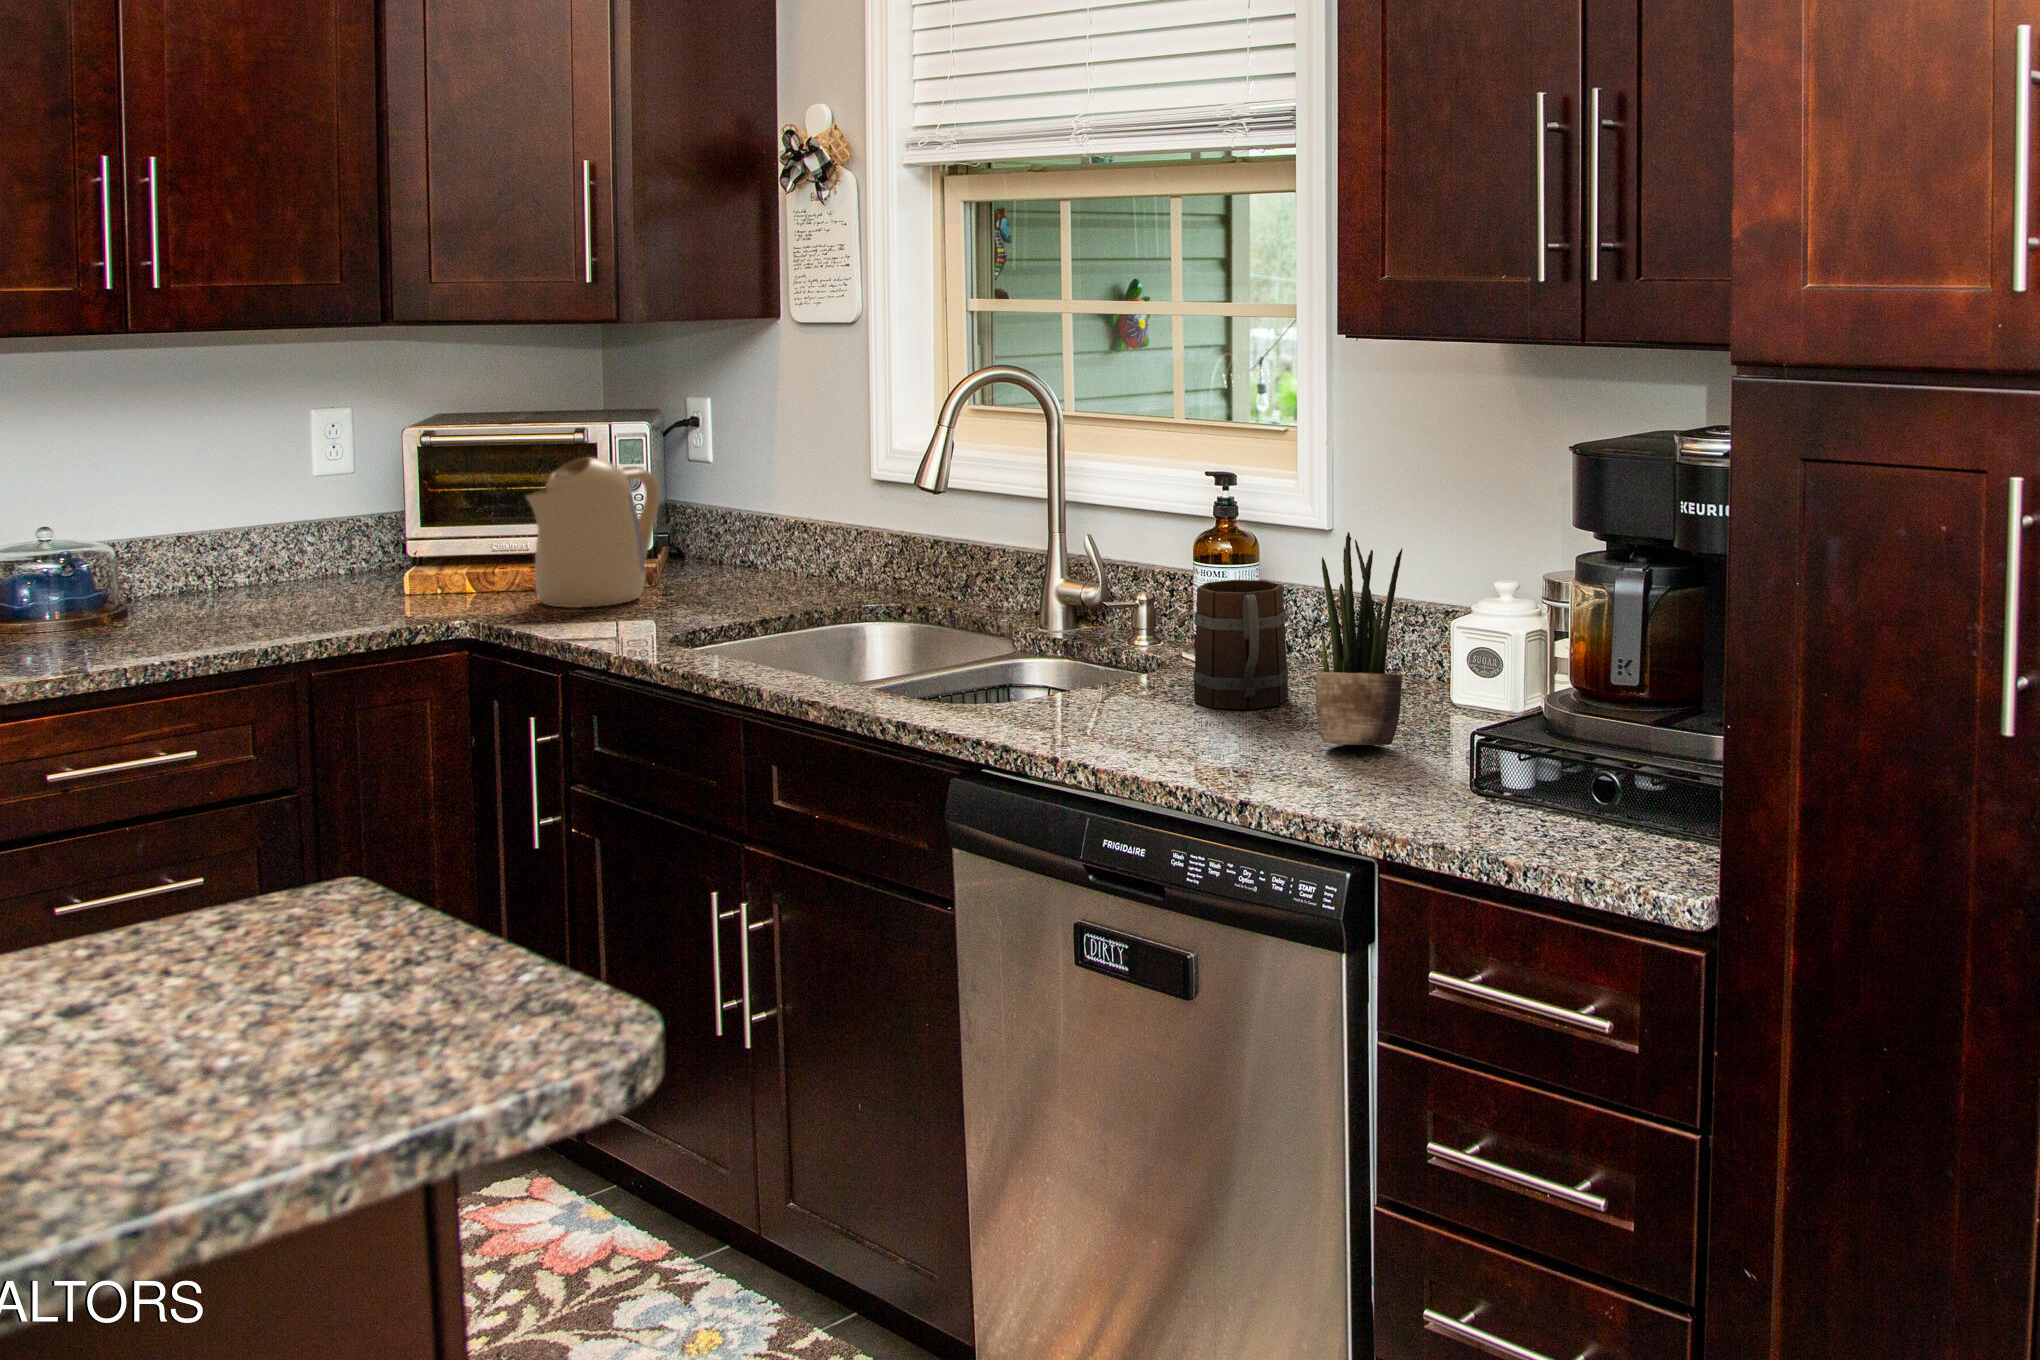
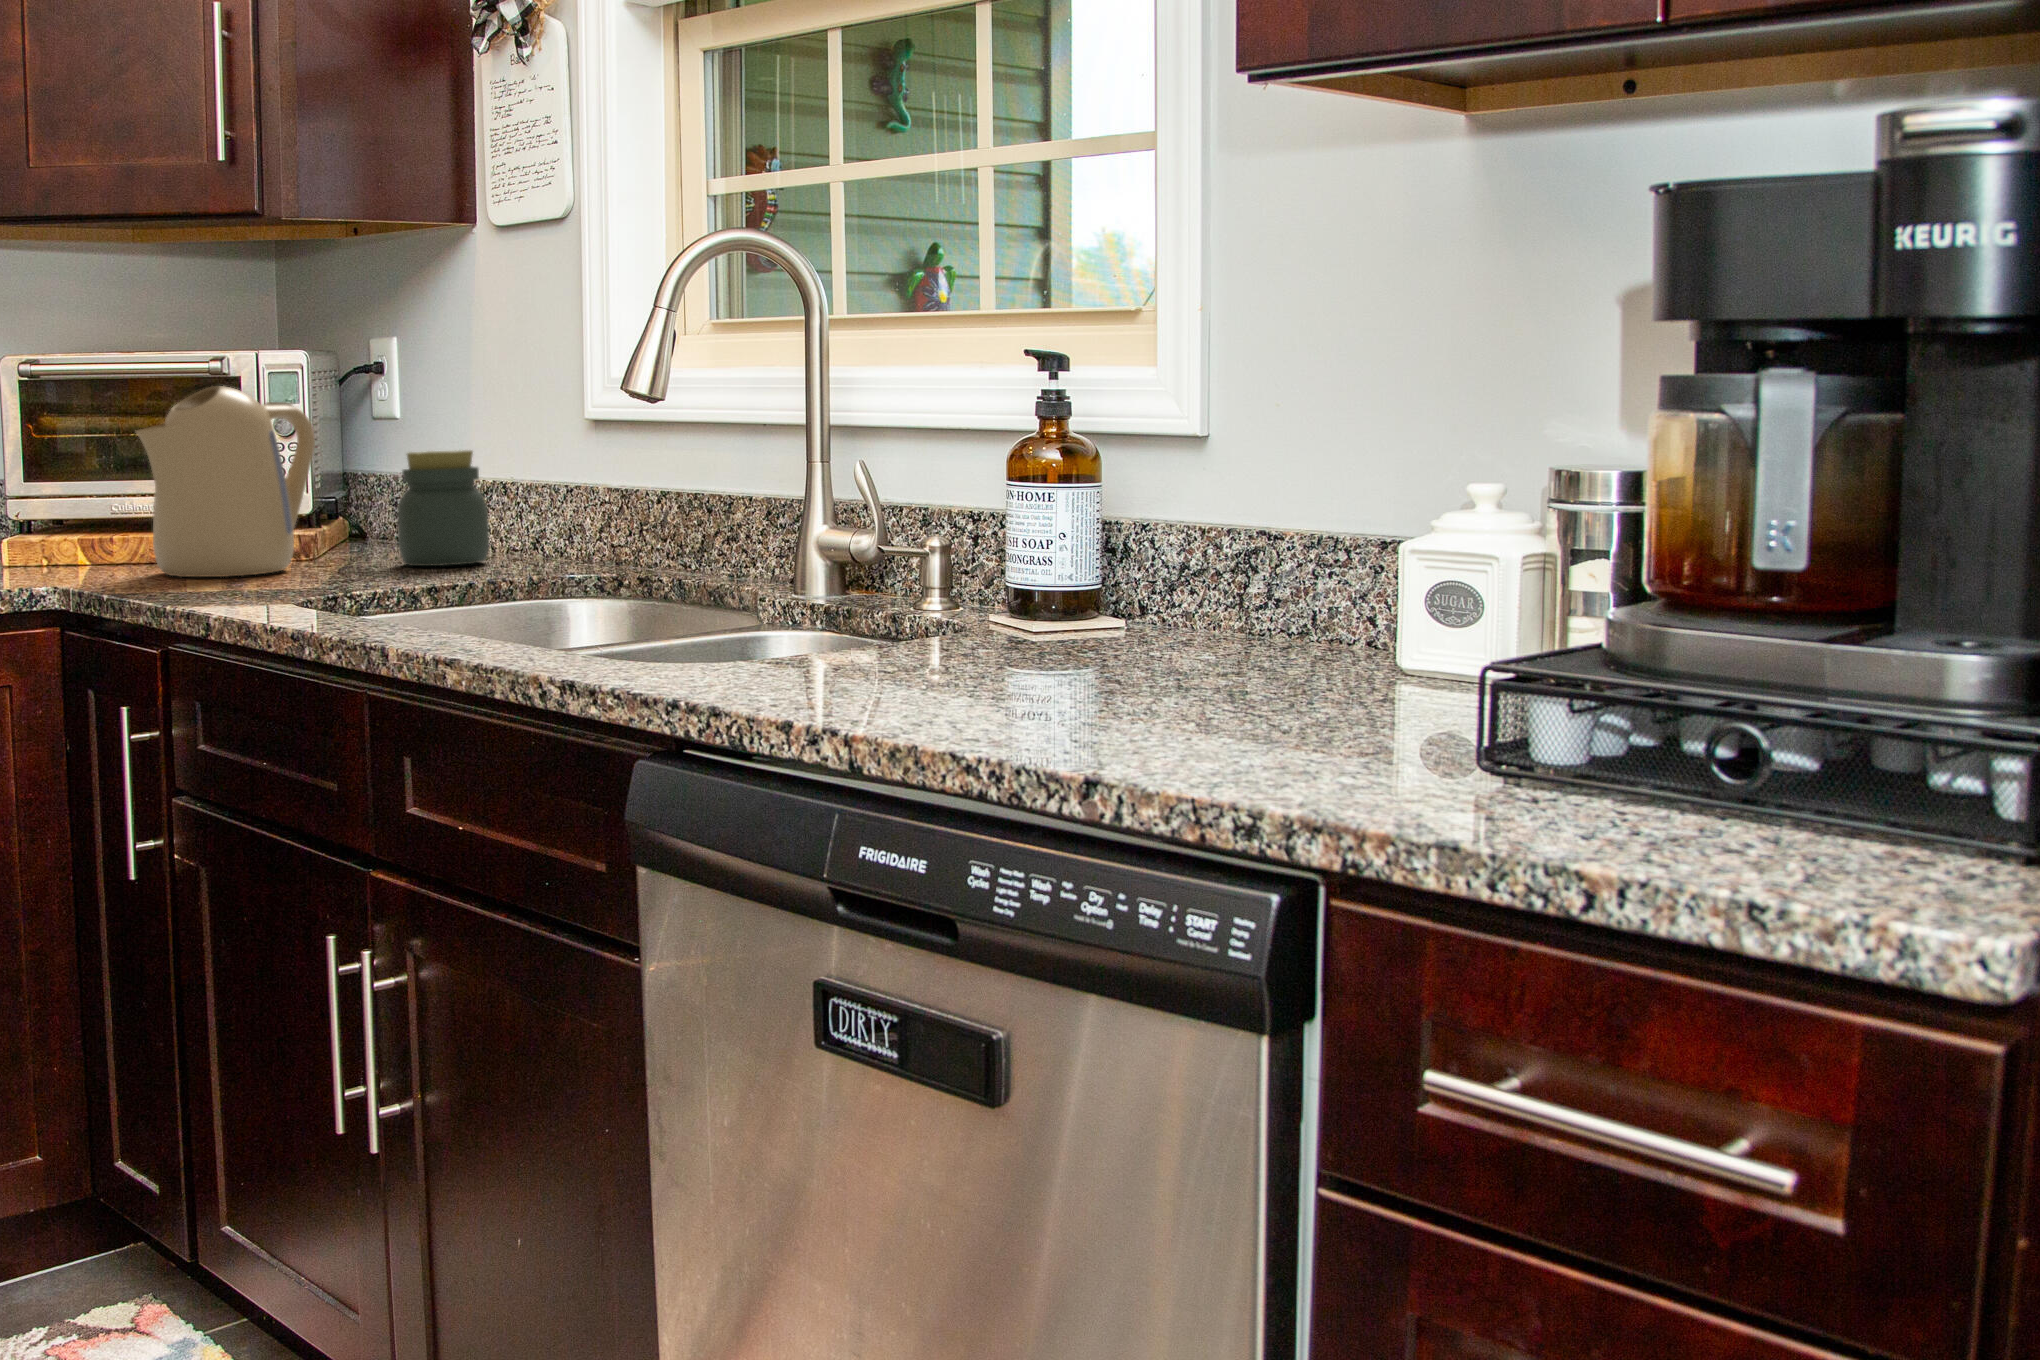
jar: none [726,500,797,592] -> present [397,450,489,566]
potted plant: present [1316,532,1402,745] -> none [1200,368,1344,711]
mug: present [1194,580,1288,710] -> none [1004,489,1146,674]

